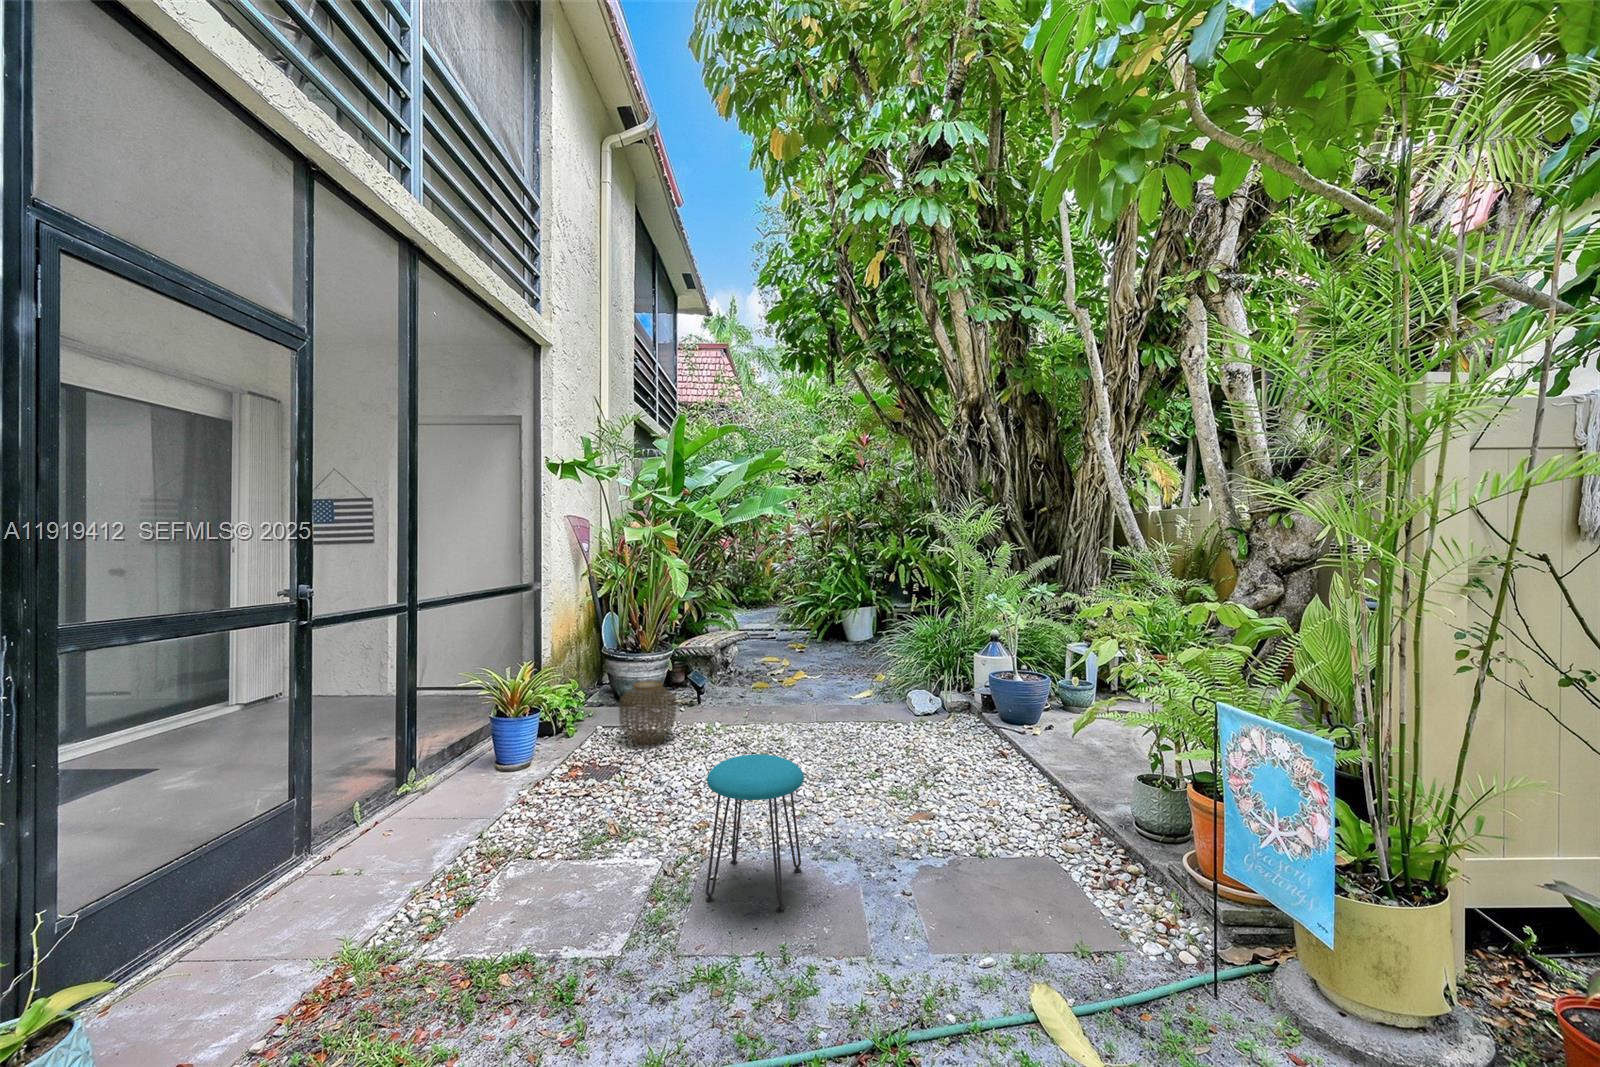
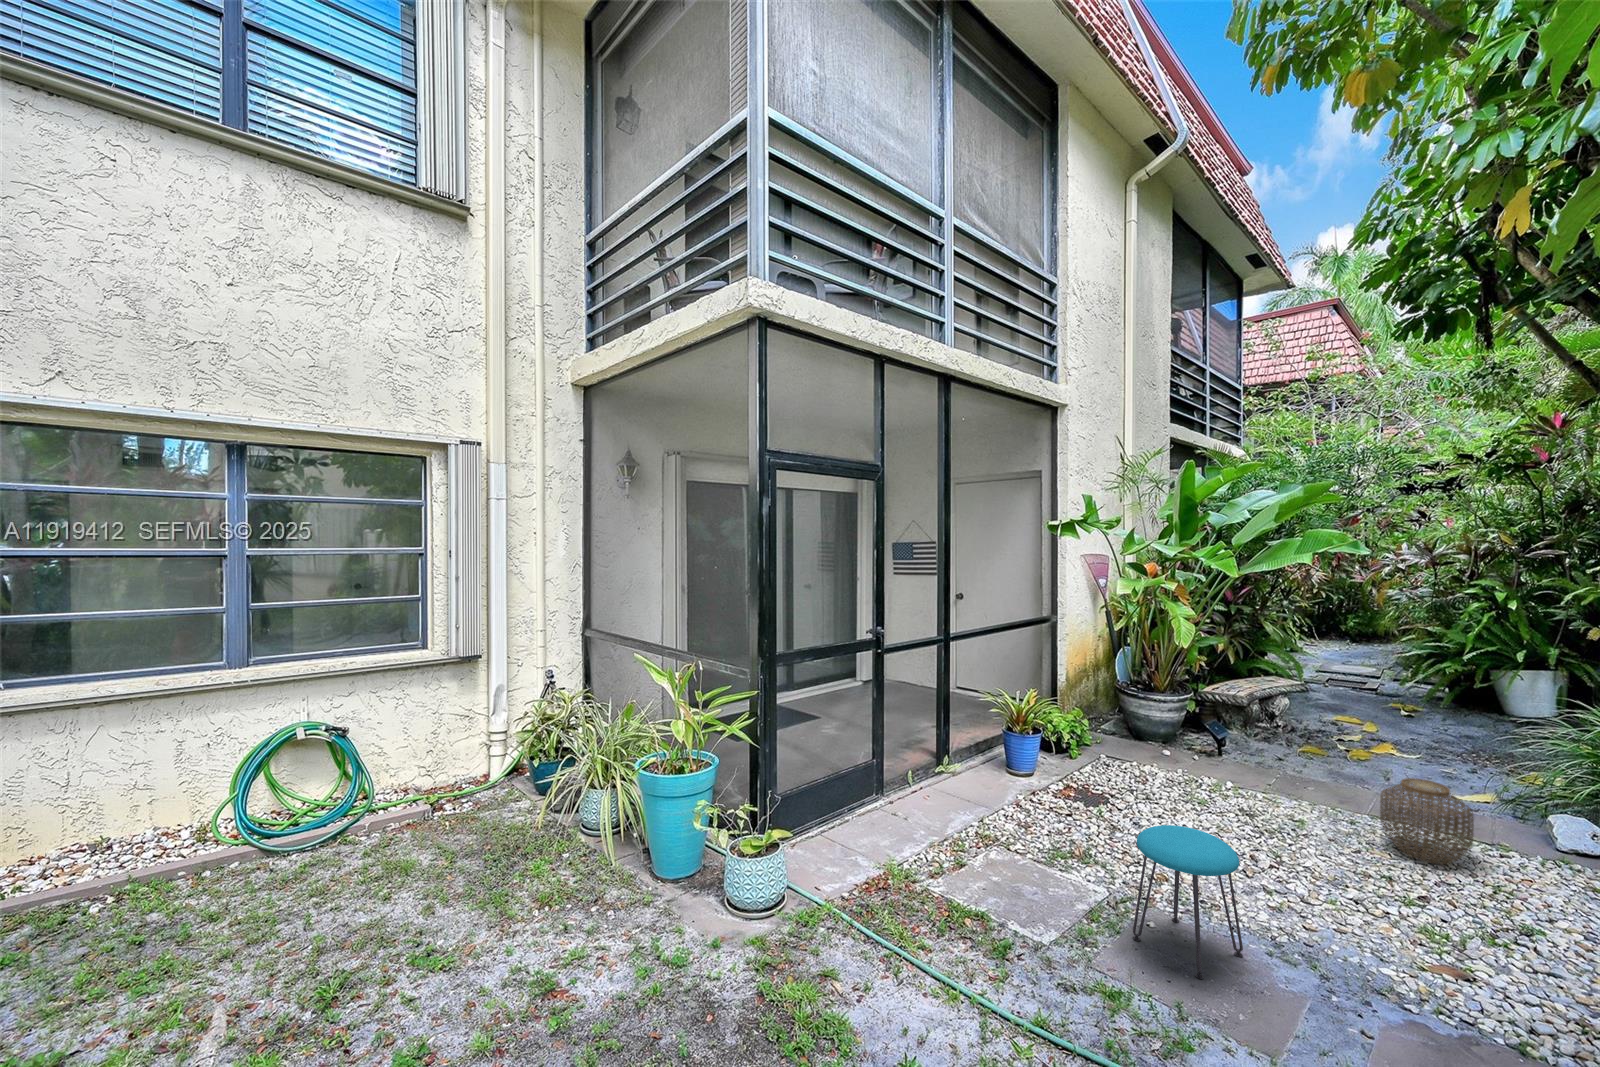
woven basket: present [619,681,676,745] -> present [1380,778,1474,864]

